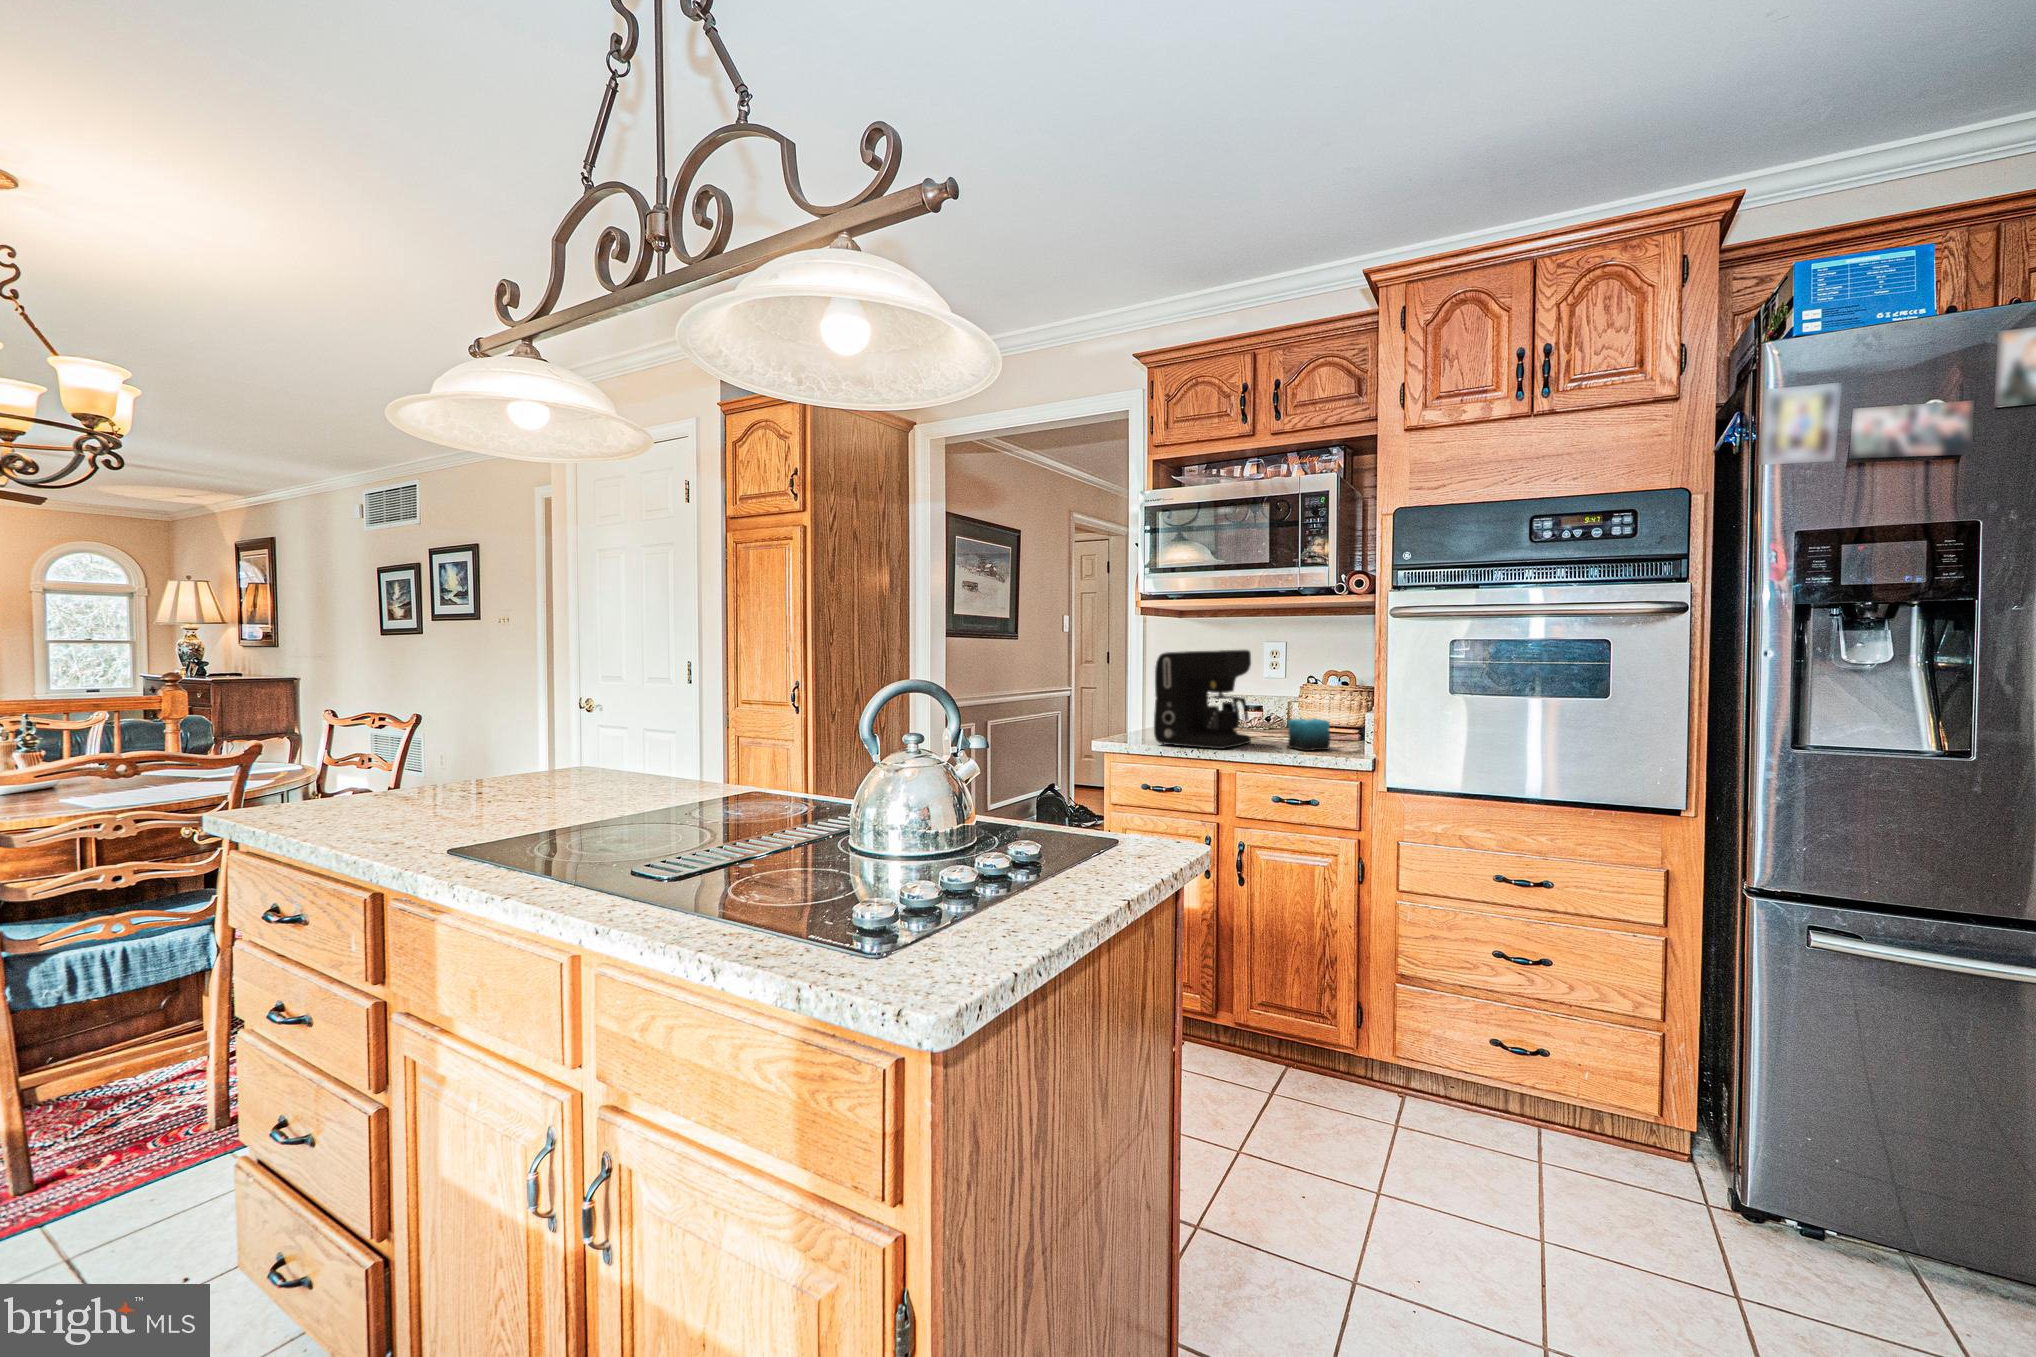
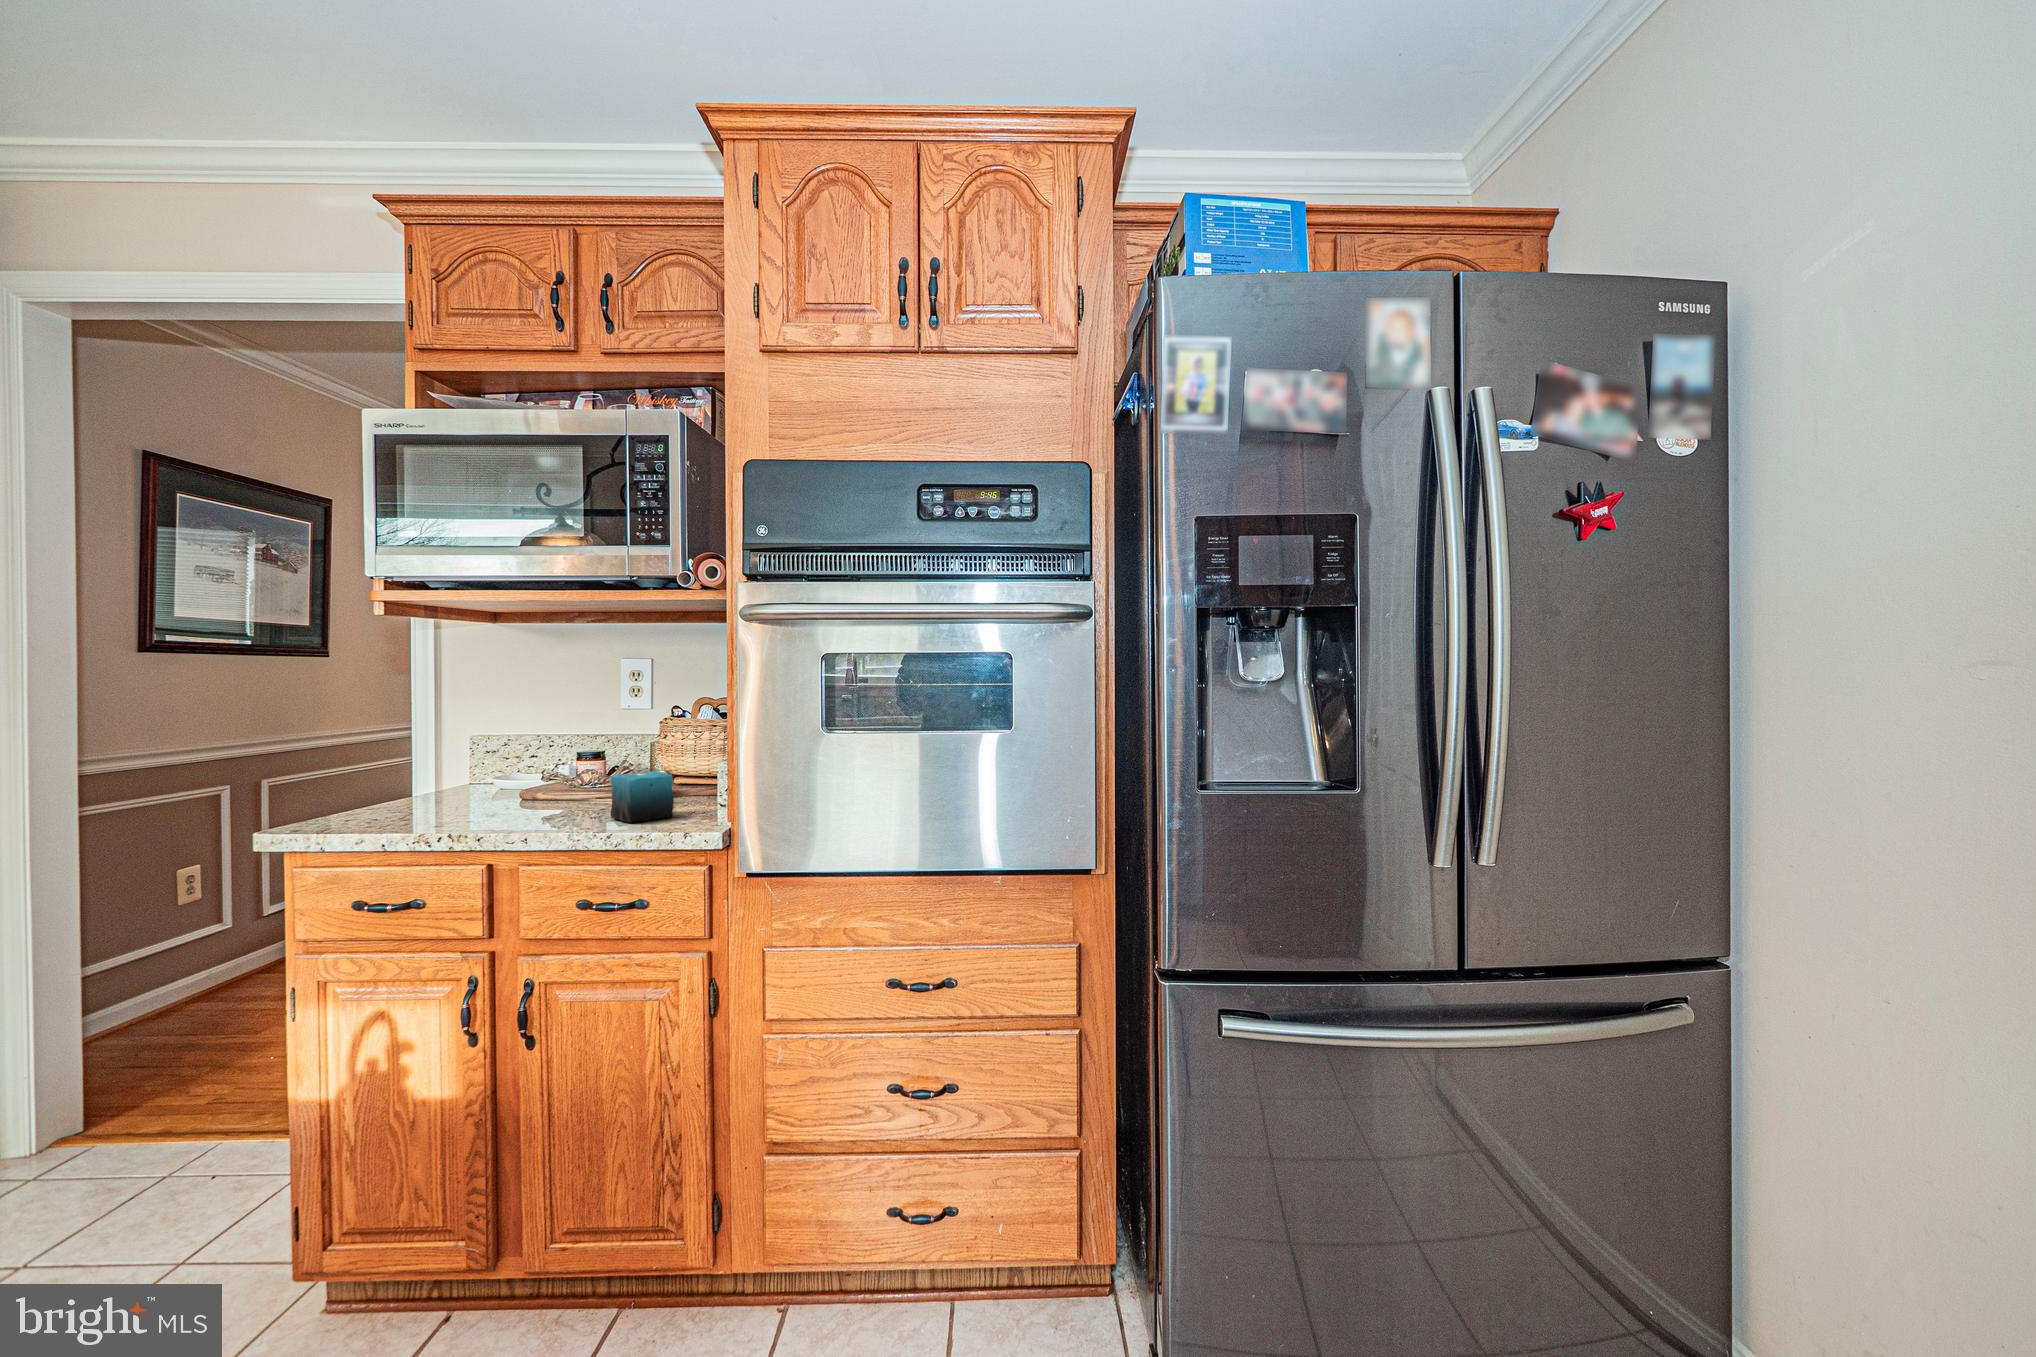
coffee maker: present [1154,650,1251,749] -> none [382,669,561,830]

